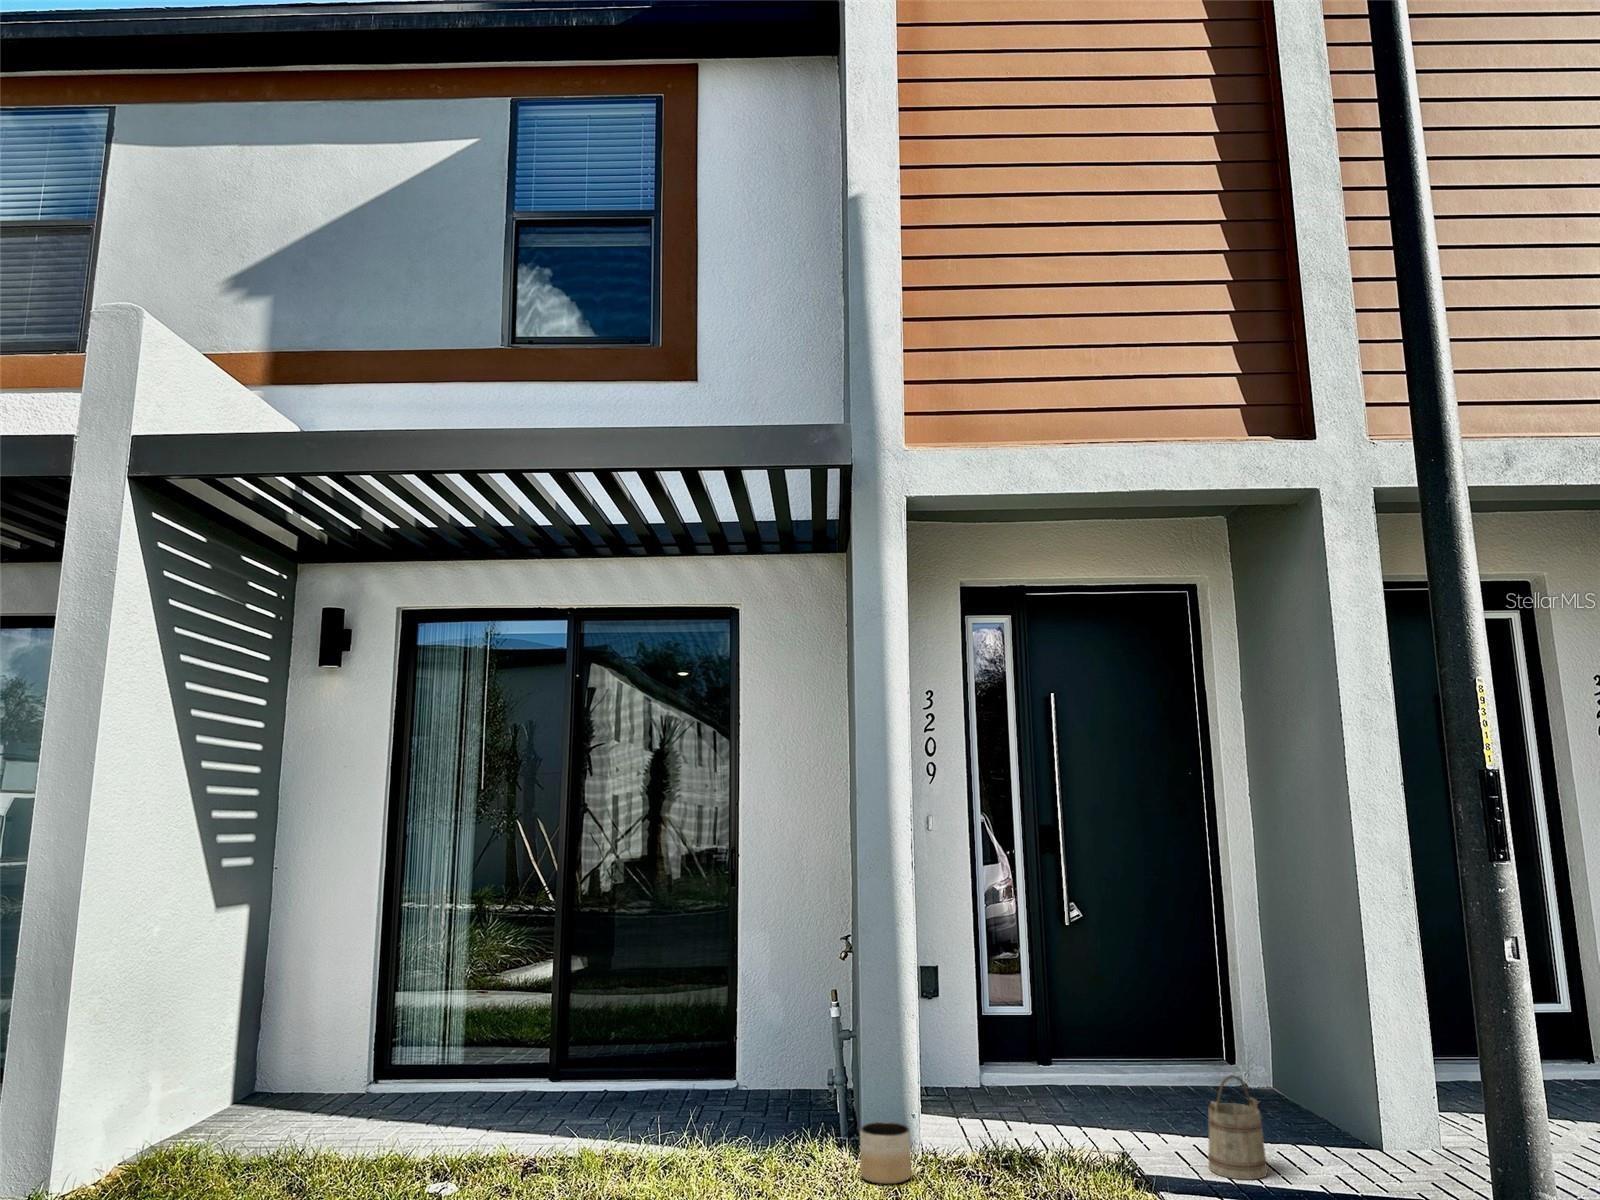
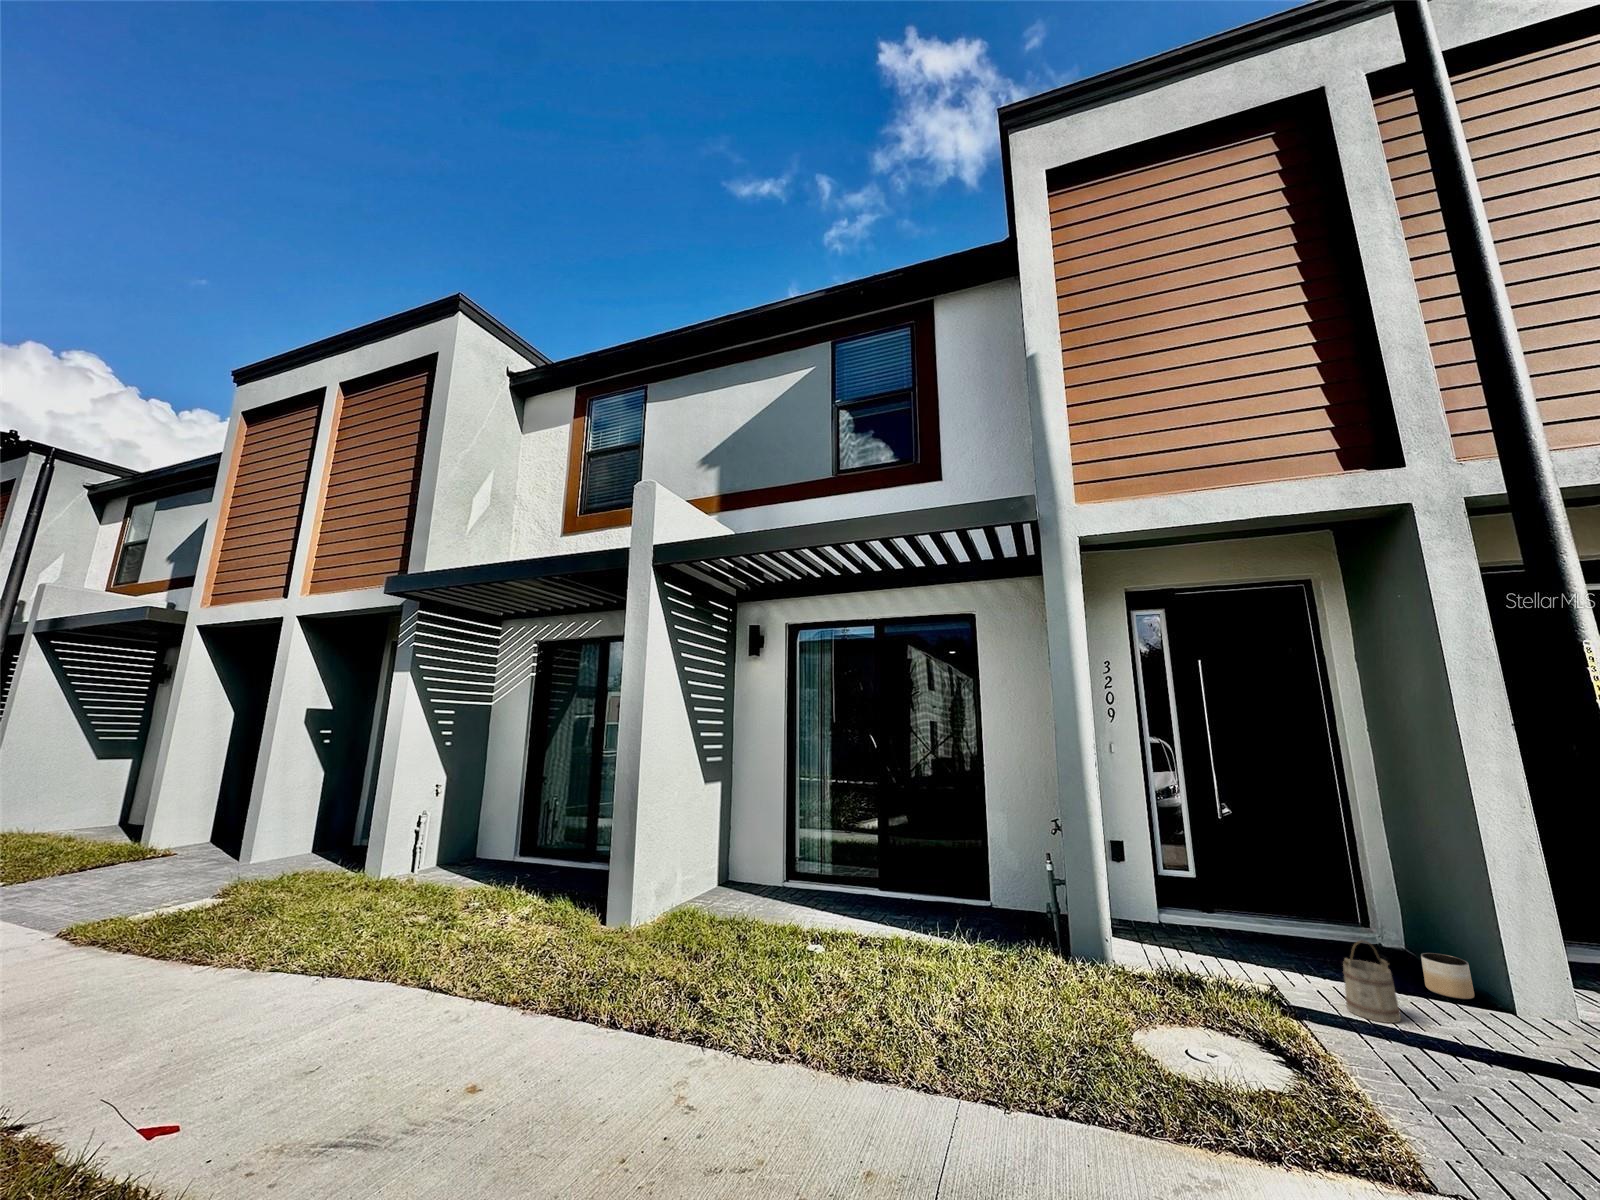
planter: present [860,1122,911,1184] -> present [1421,953,1474,999]

